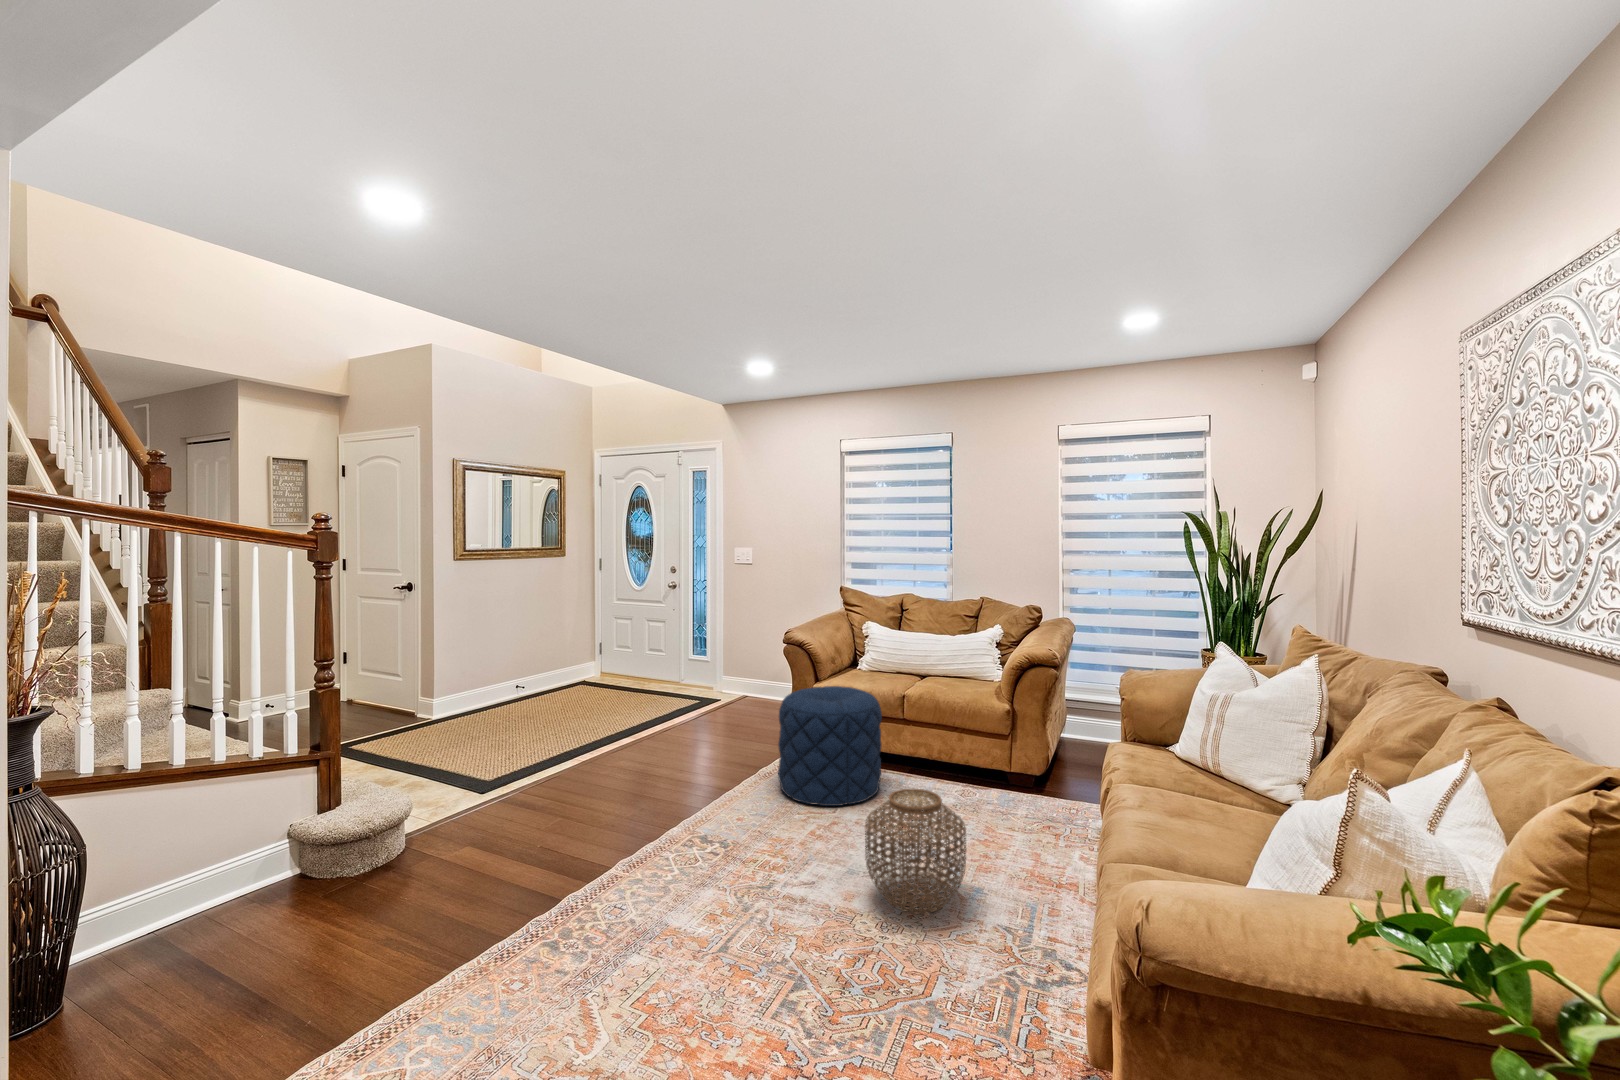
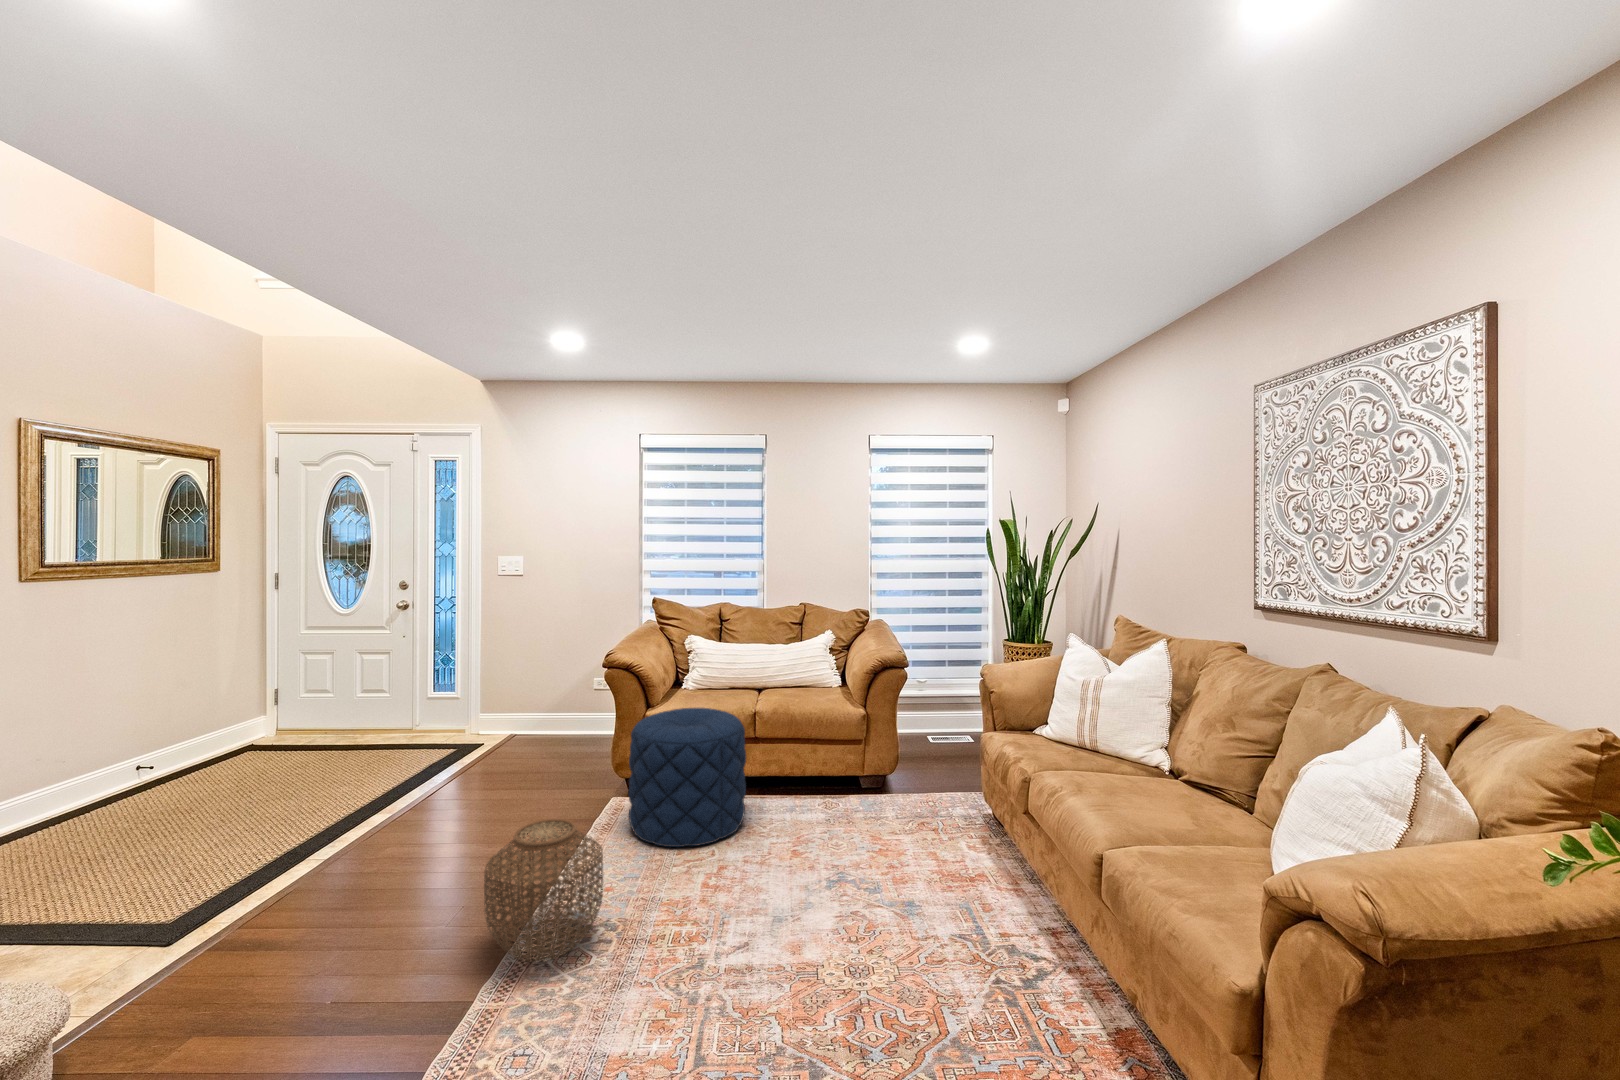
woven basket: present [865,789,966,914] -> present [484,819,603,962]

